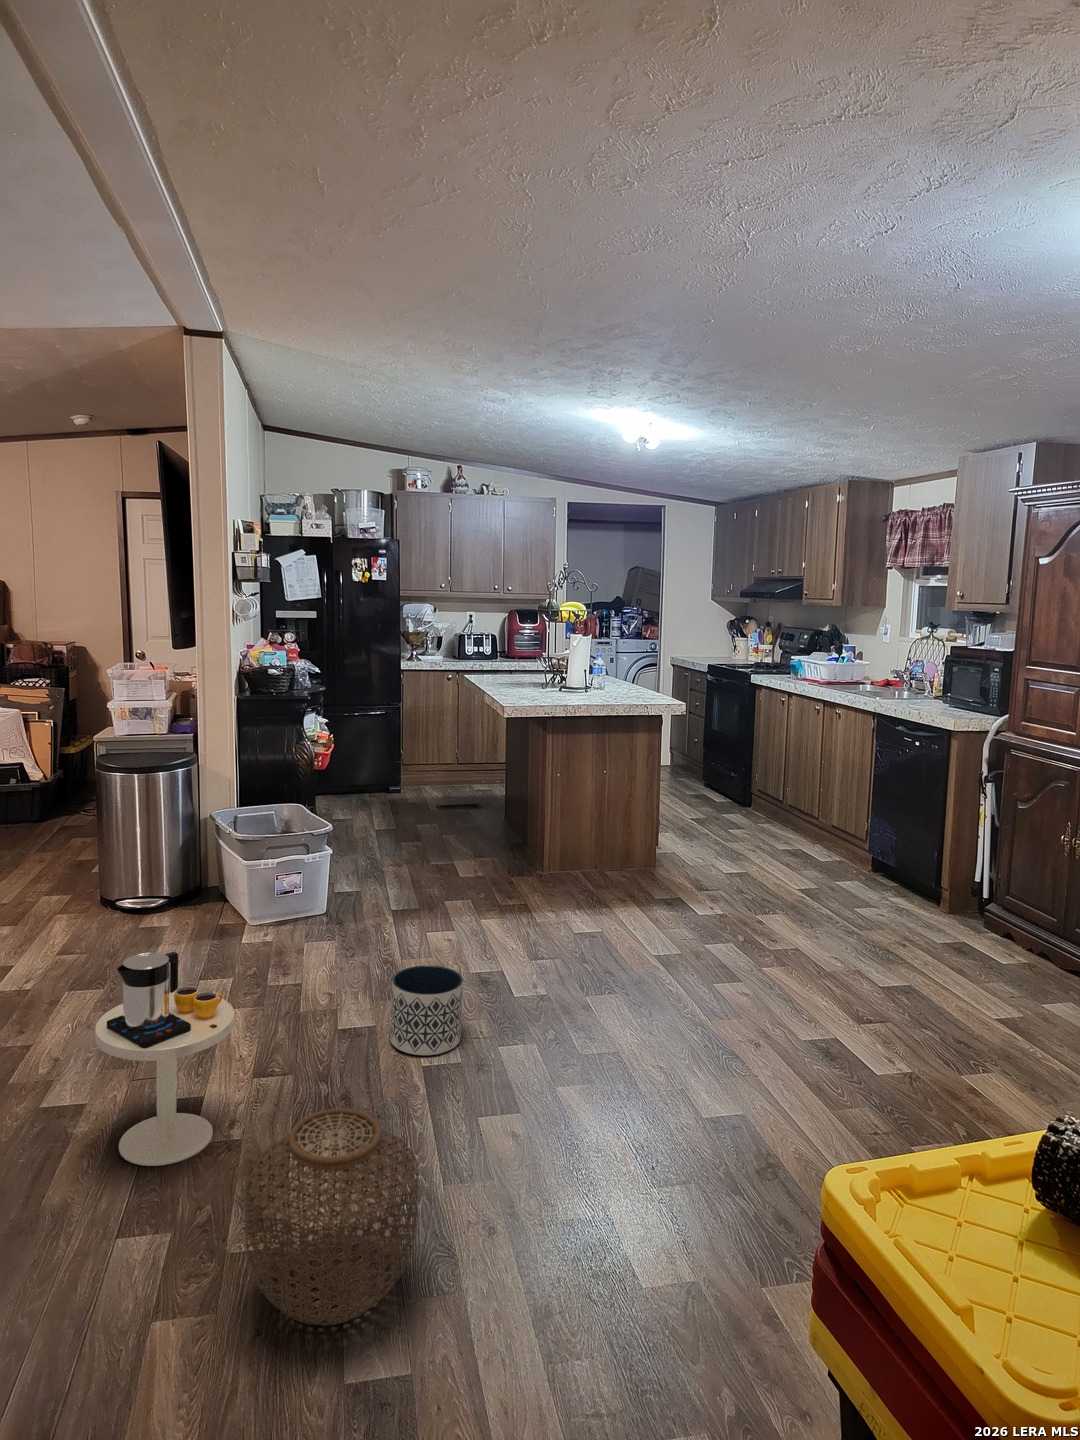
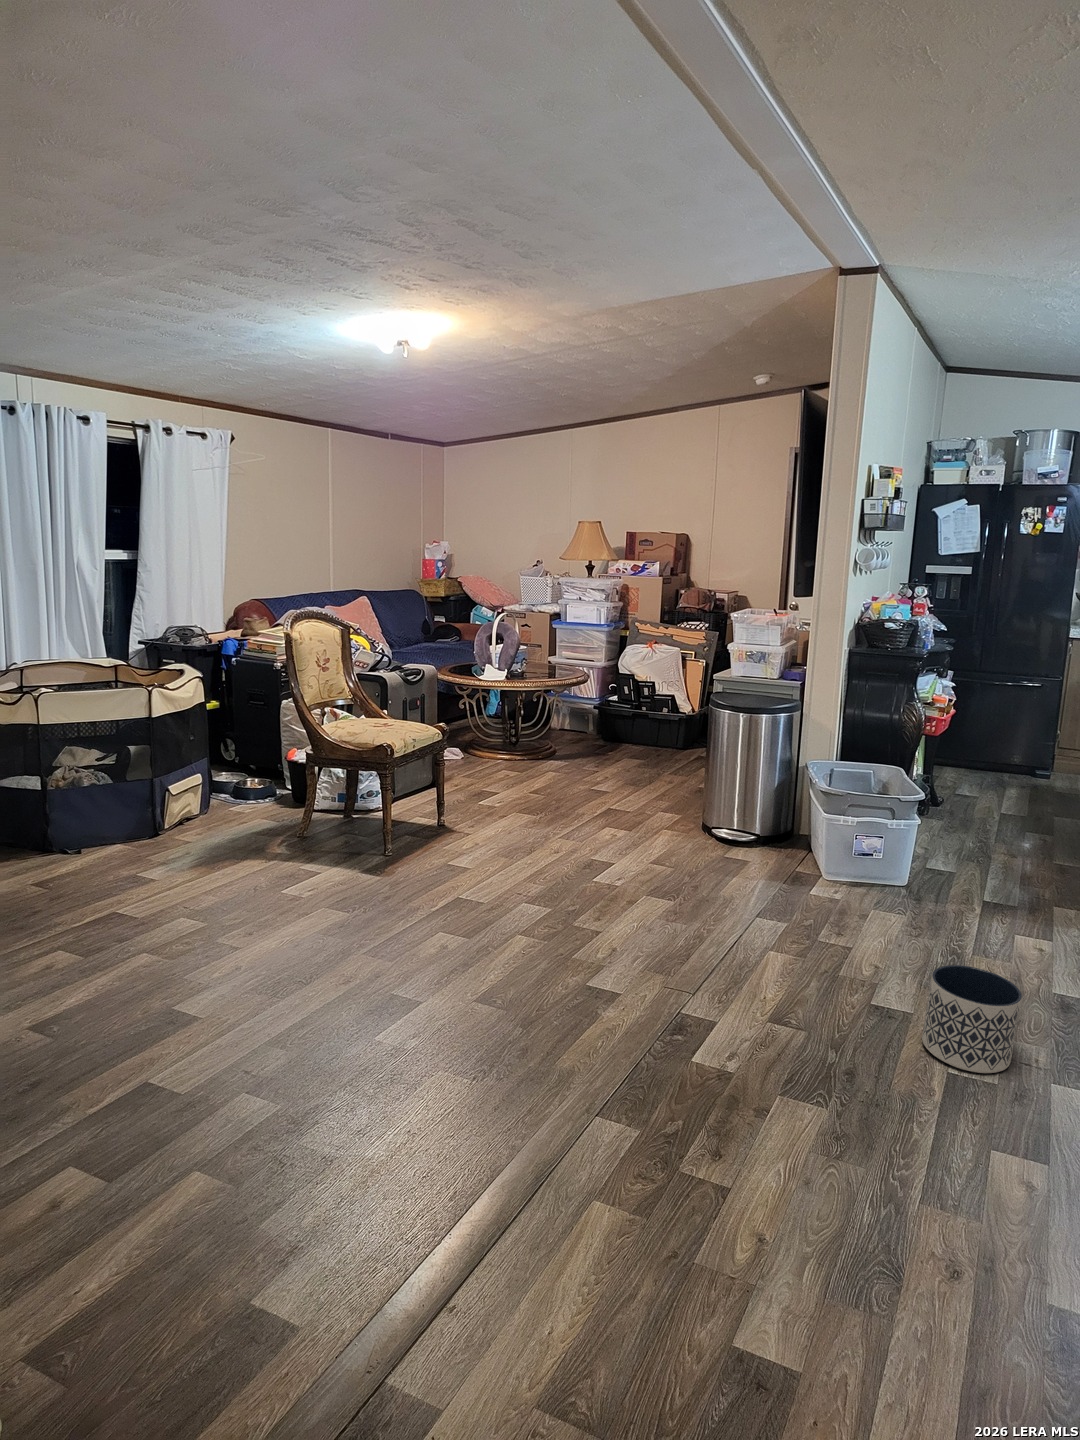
side table: present [95,952,234,1166] -> none [620,870,743,1070]
woven basket: present [245,1109,419,1325] -> none [675,1069,862,1293]

